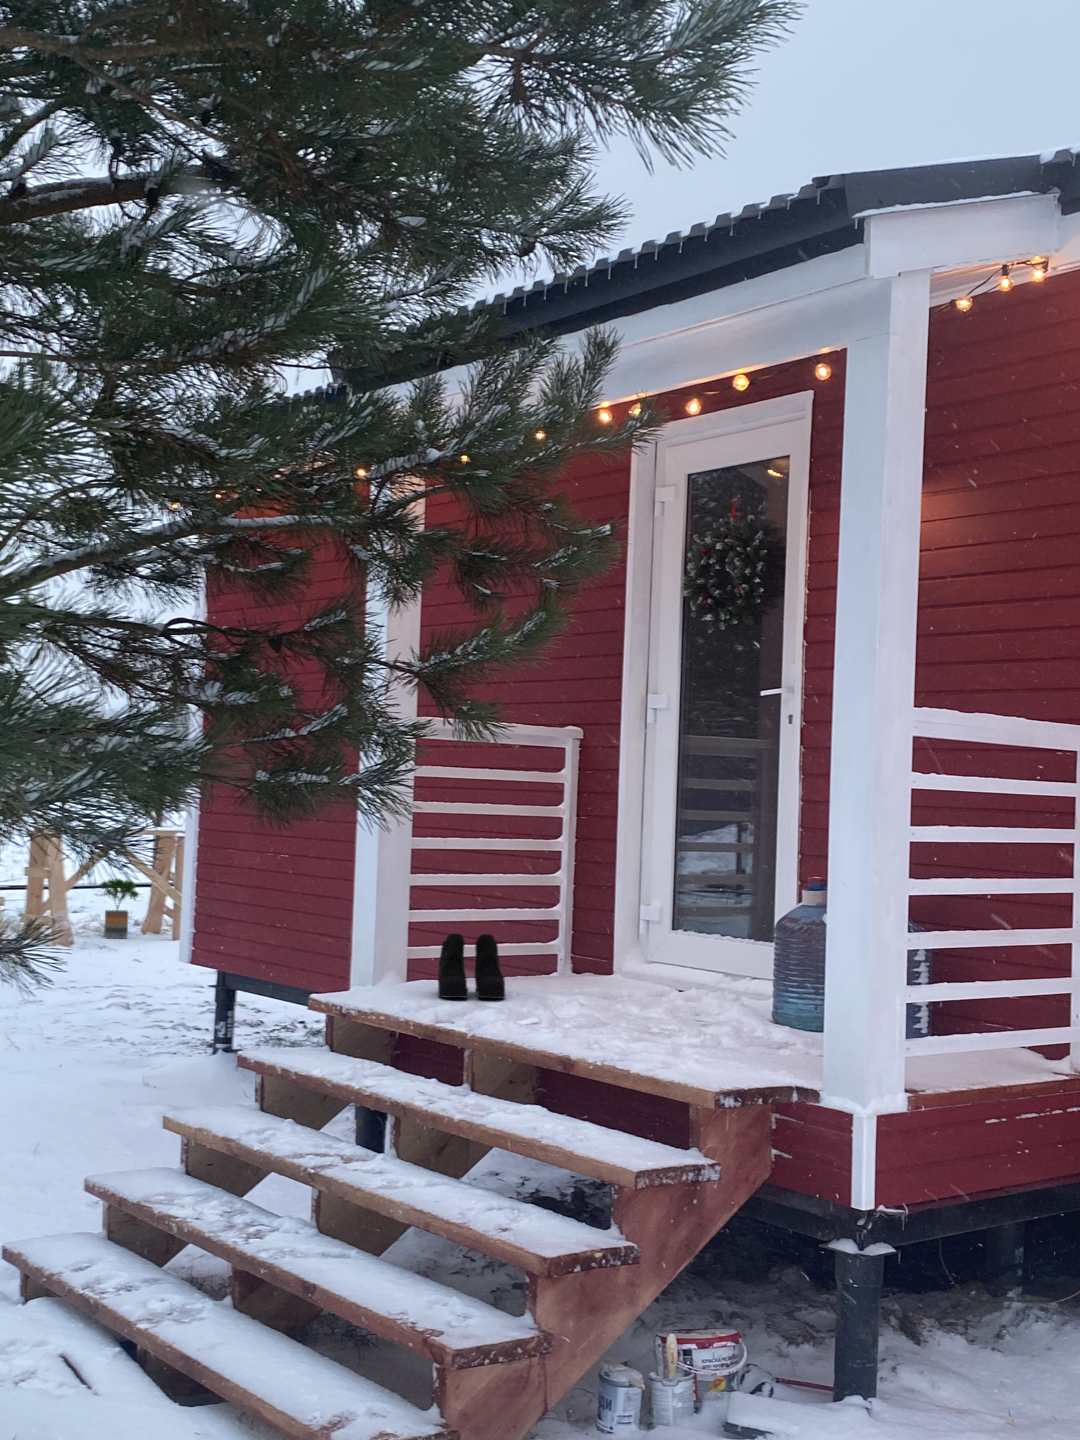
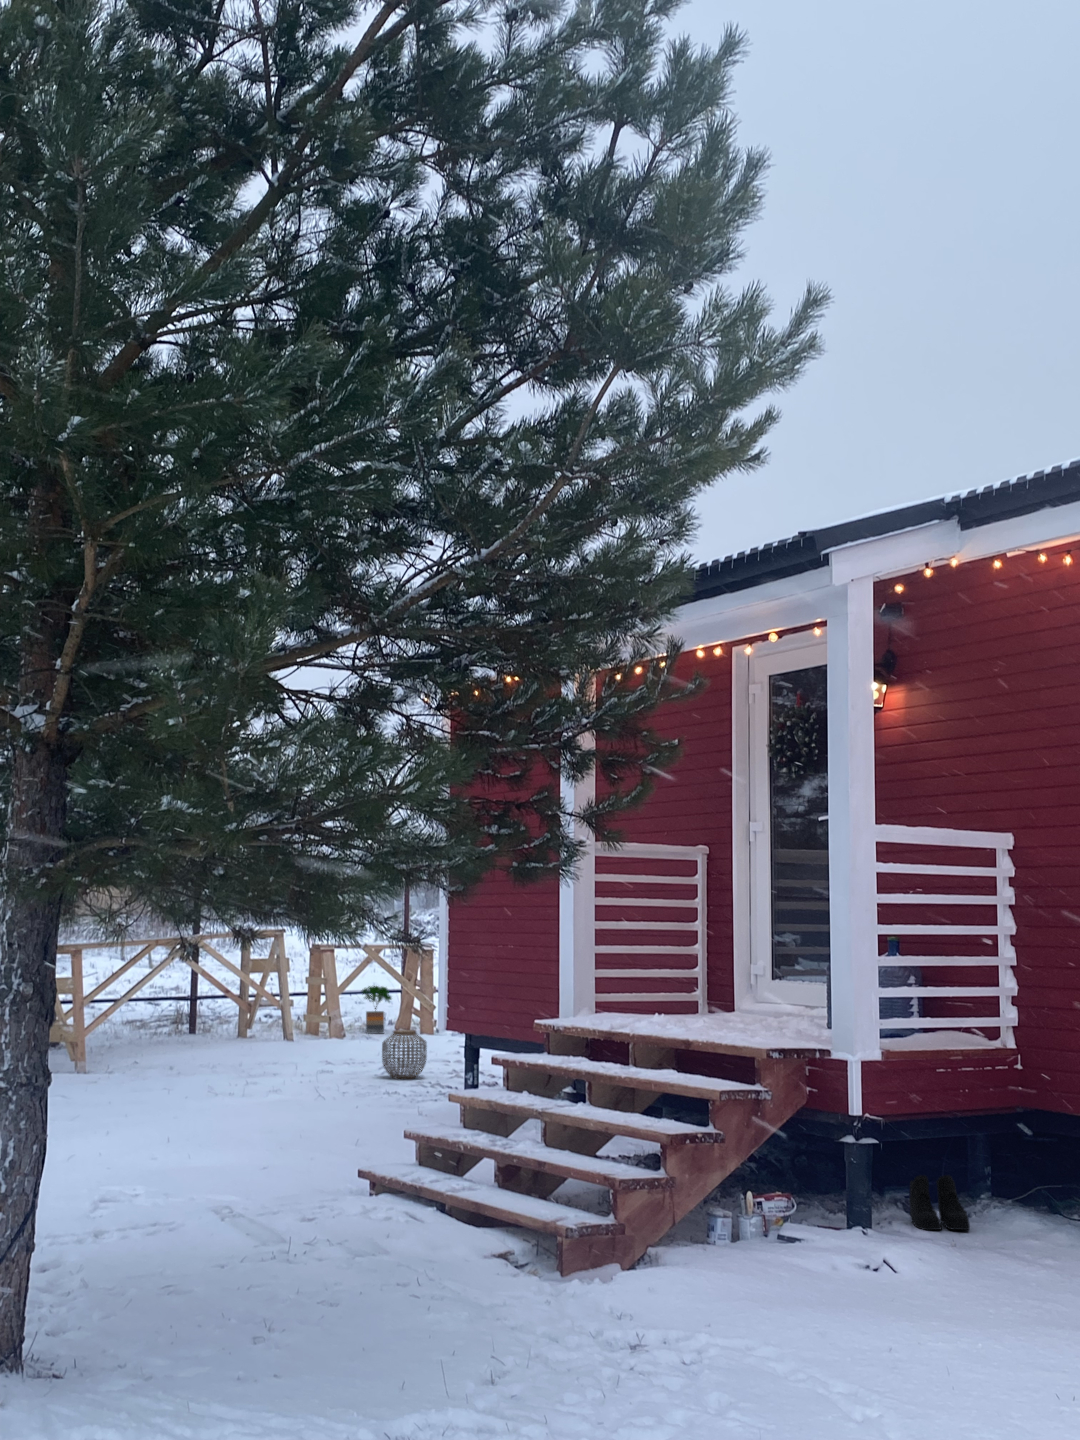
boots: present [438,933,505,999] -> present [909,1175,970,1230]
woven basket: none [106,952,169,1018] -> present [382,1030,427,1079]

